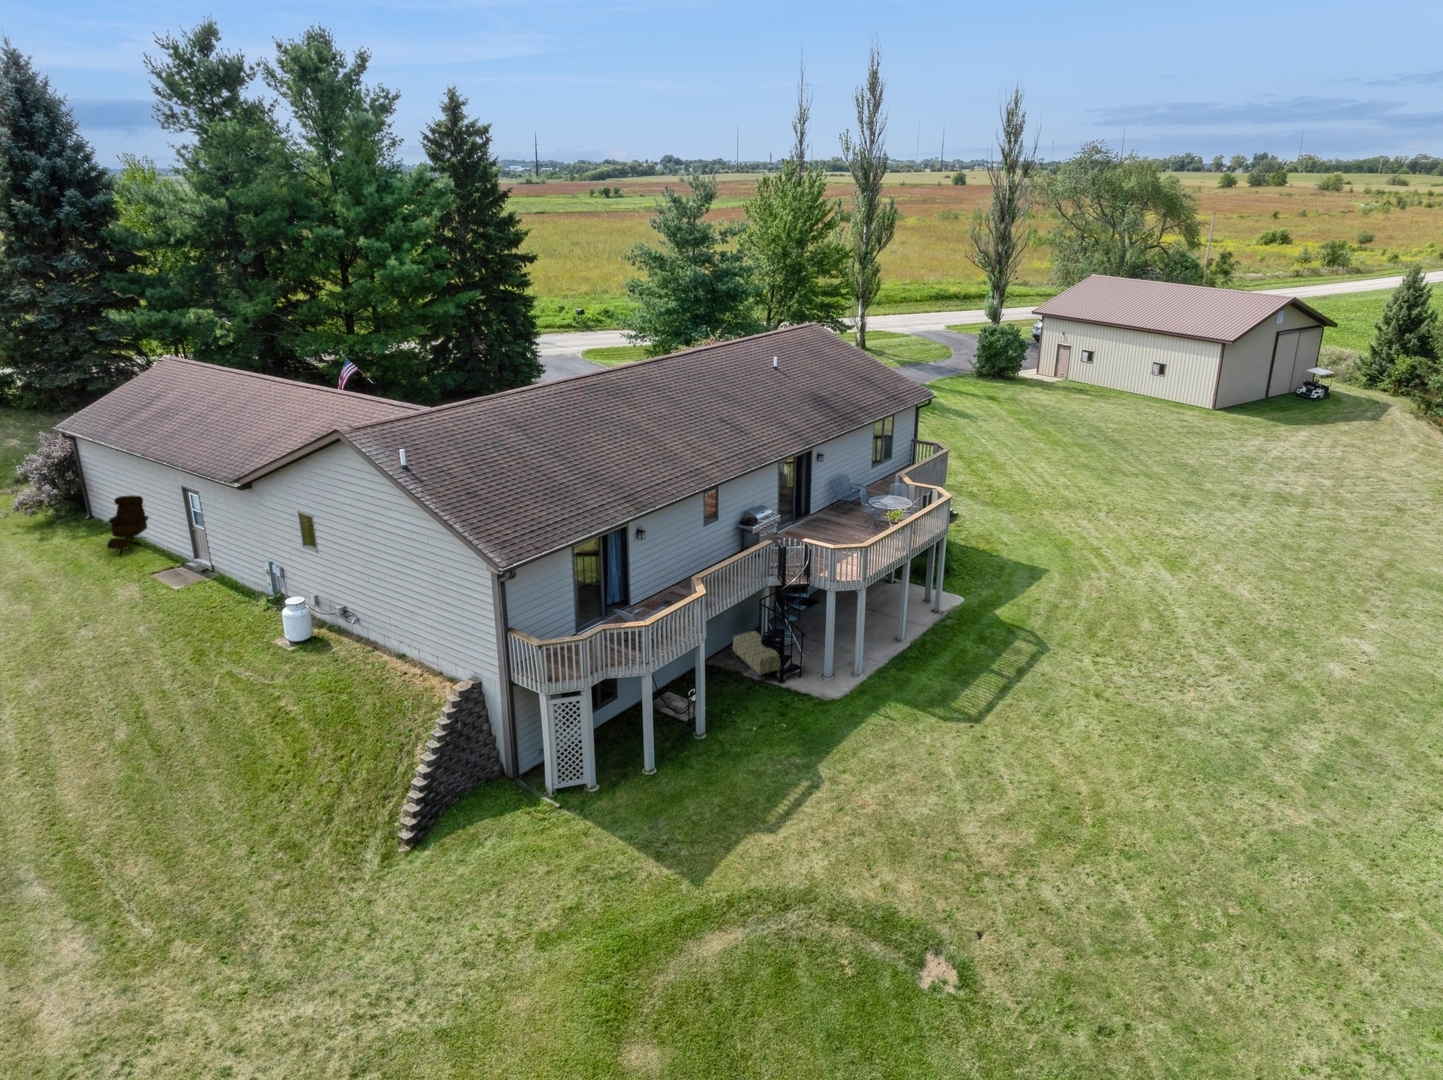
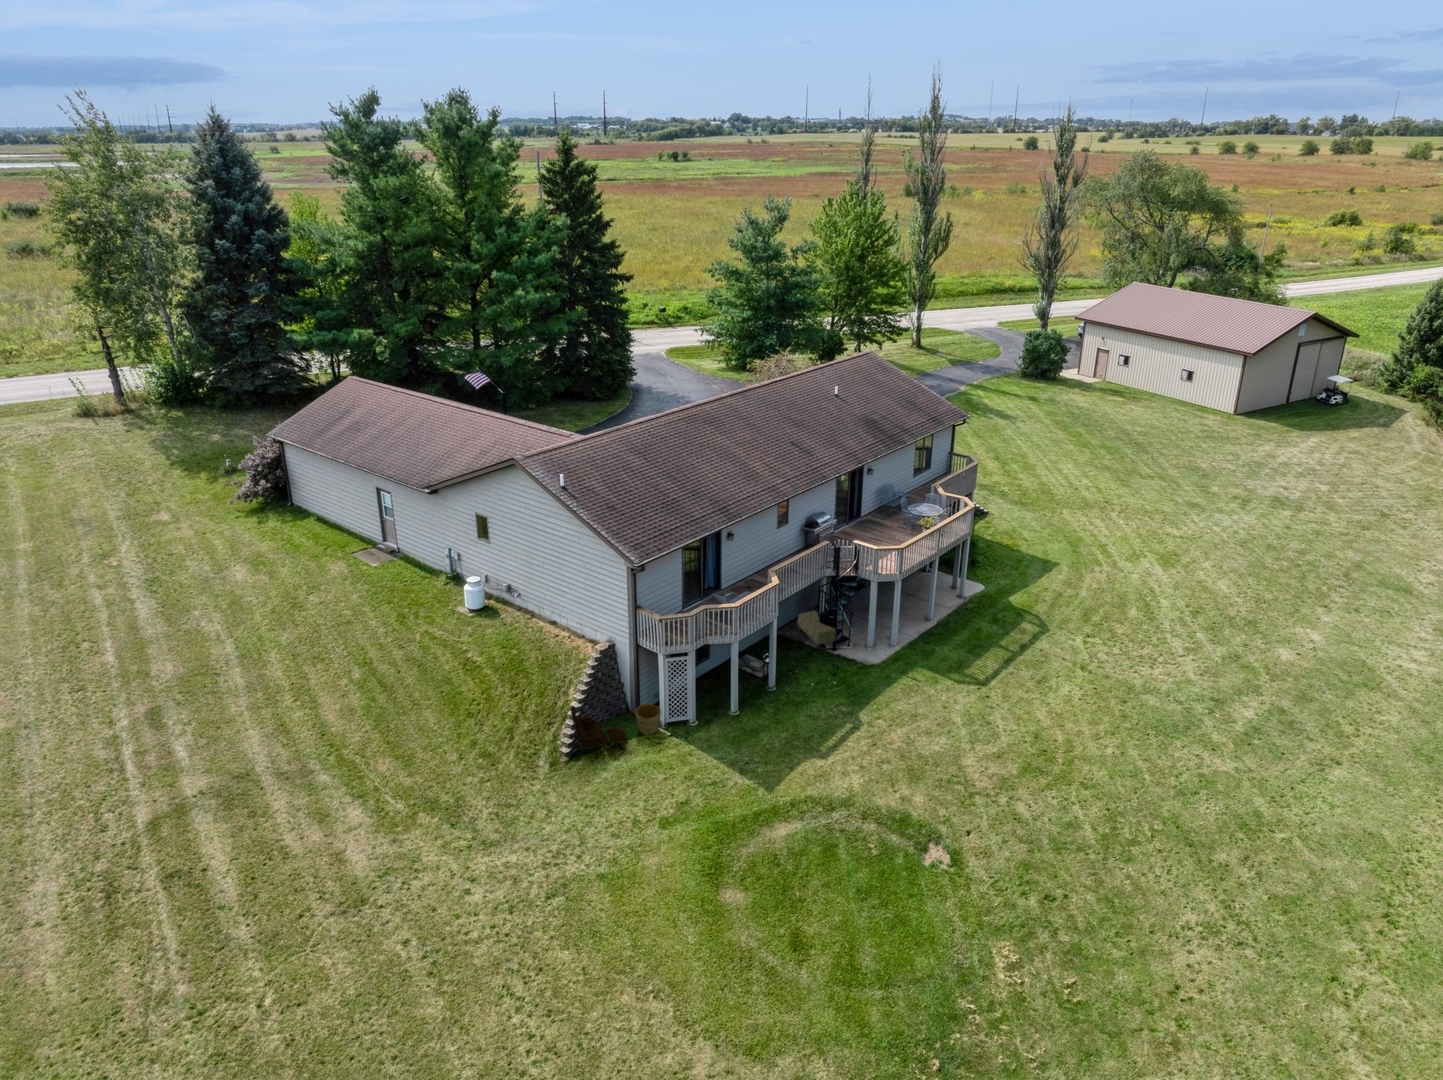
lounge chair: present [107,495,148,554] -> present [570,706,628,759]
wooden bucket: none [508,761,546,805] -> present [635,704,661,735]

